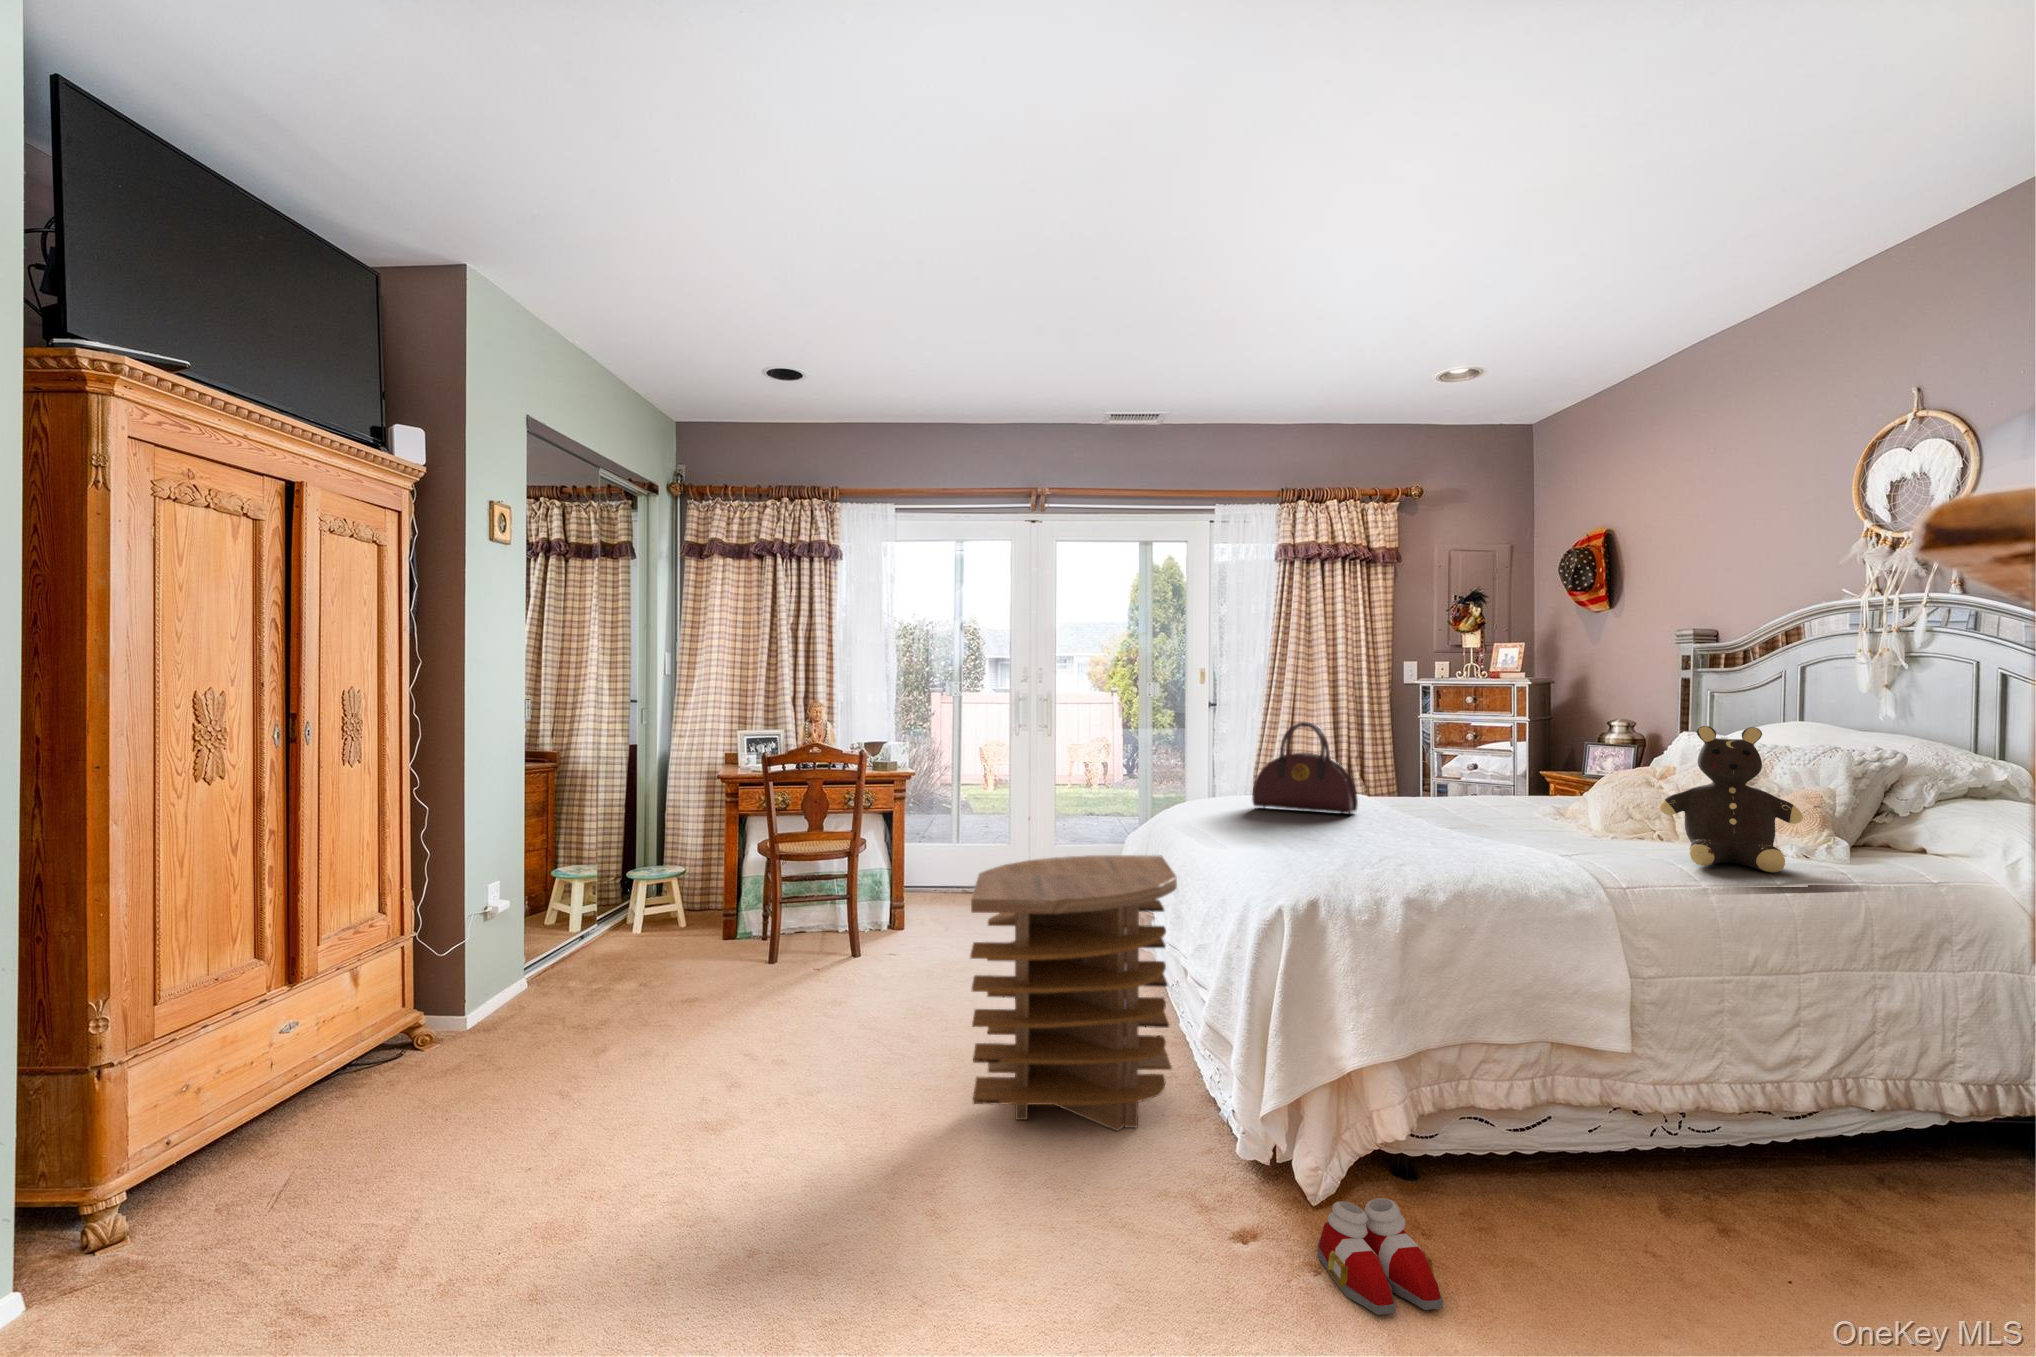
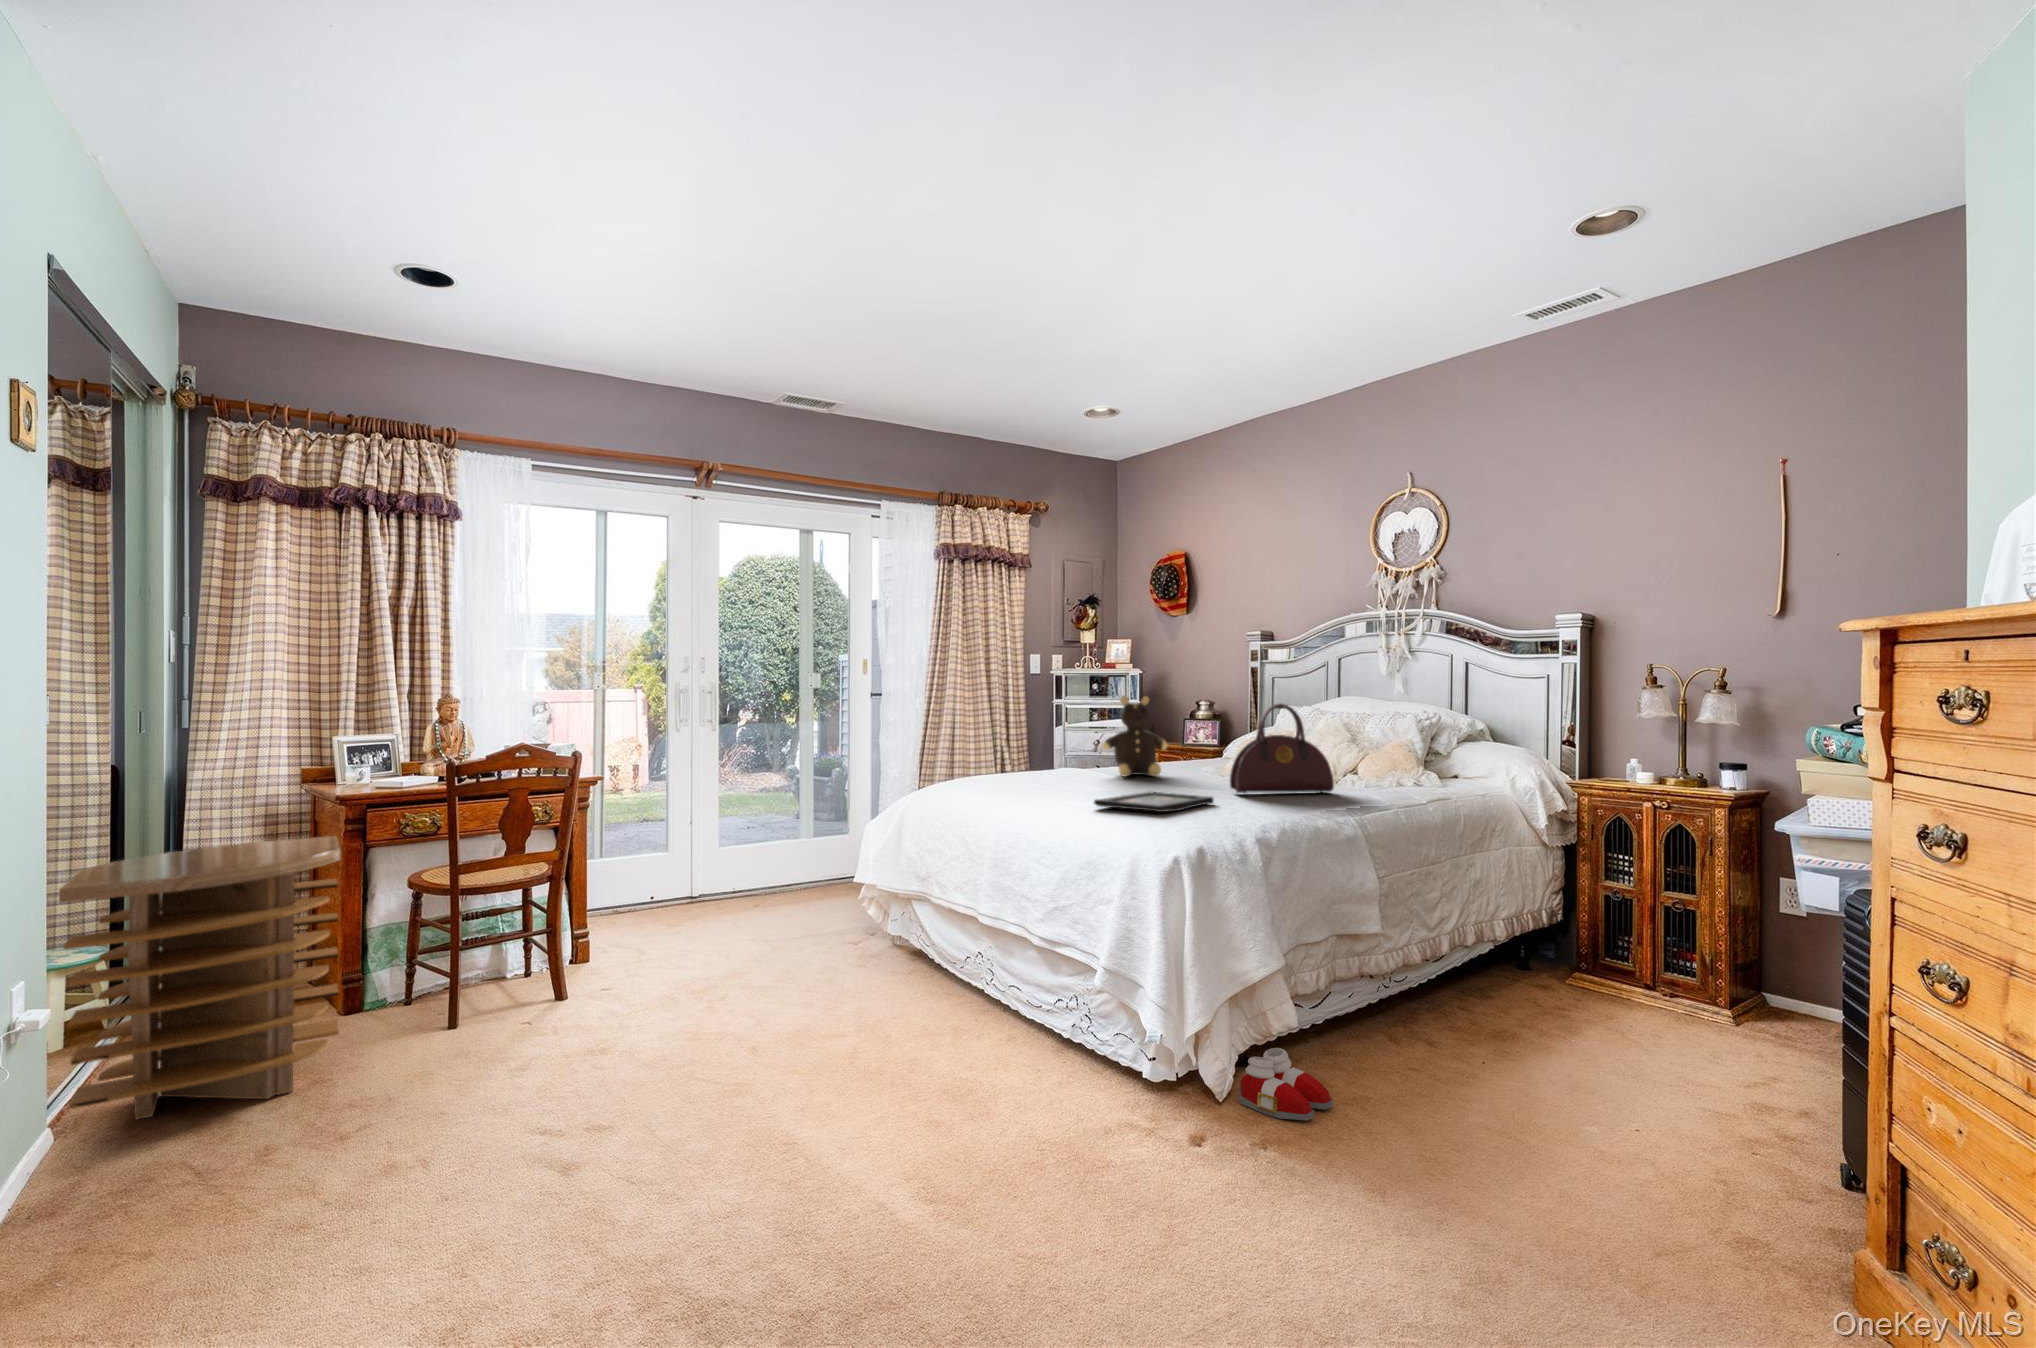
handbag: present [1252,722,1358,814] -> present [1230,703,1334,793]
teddy bear: present [1660,726,1803,872] -> present [1103,696,1167,776]
tray: none [1250,834,1411,864] -> present [1094,791,1214,812]
side table: present [970,855,1177,1131] -> present [59,836,340,1119]

